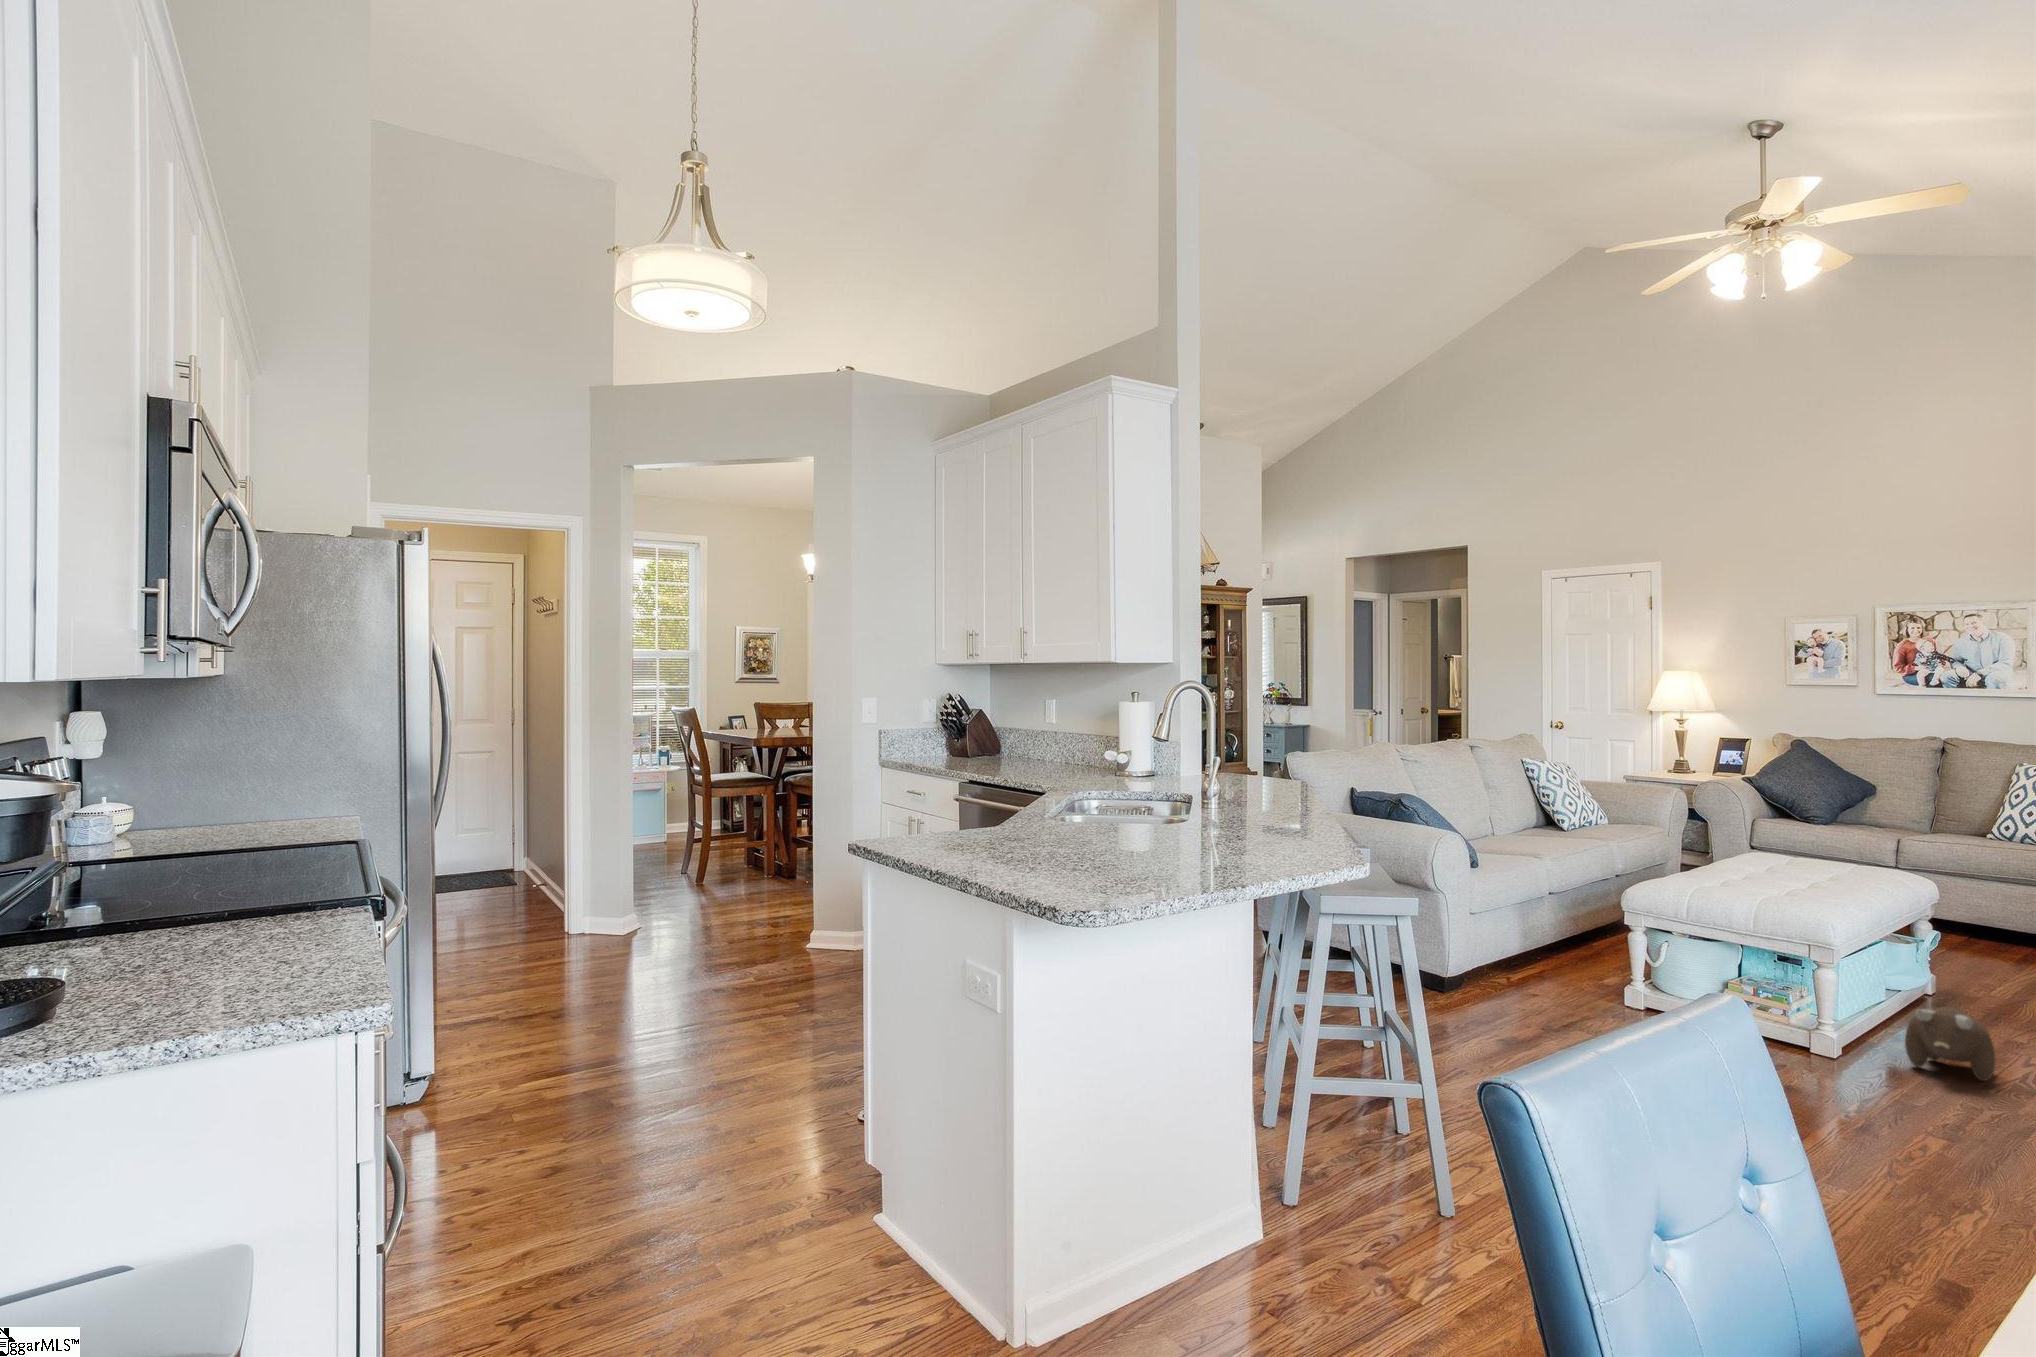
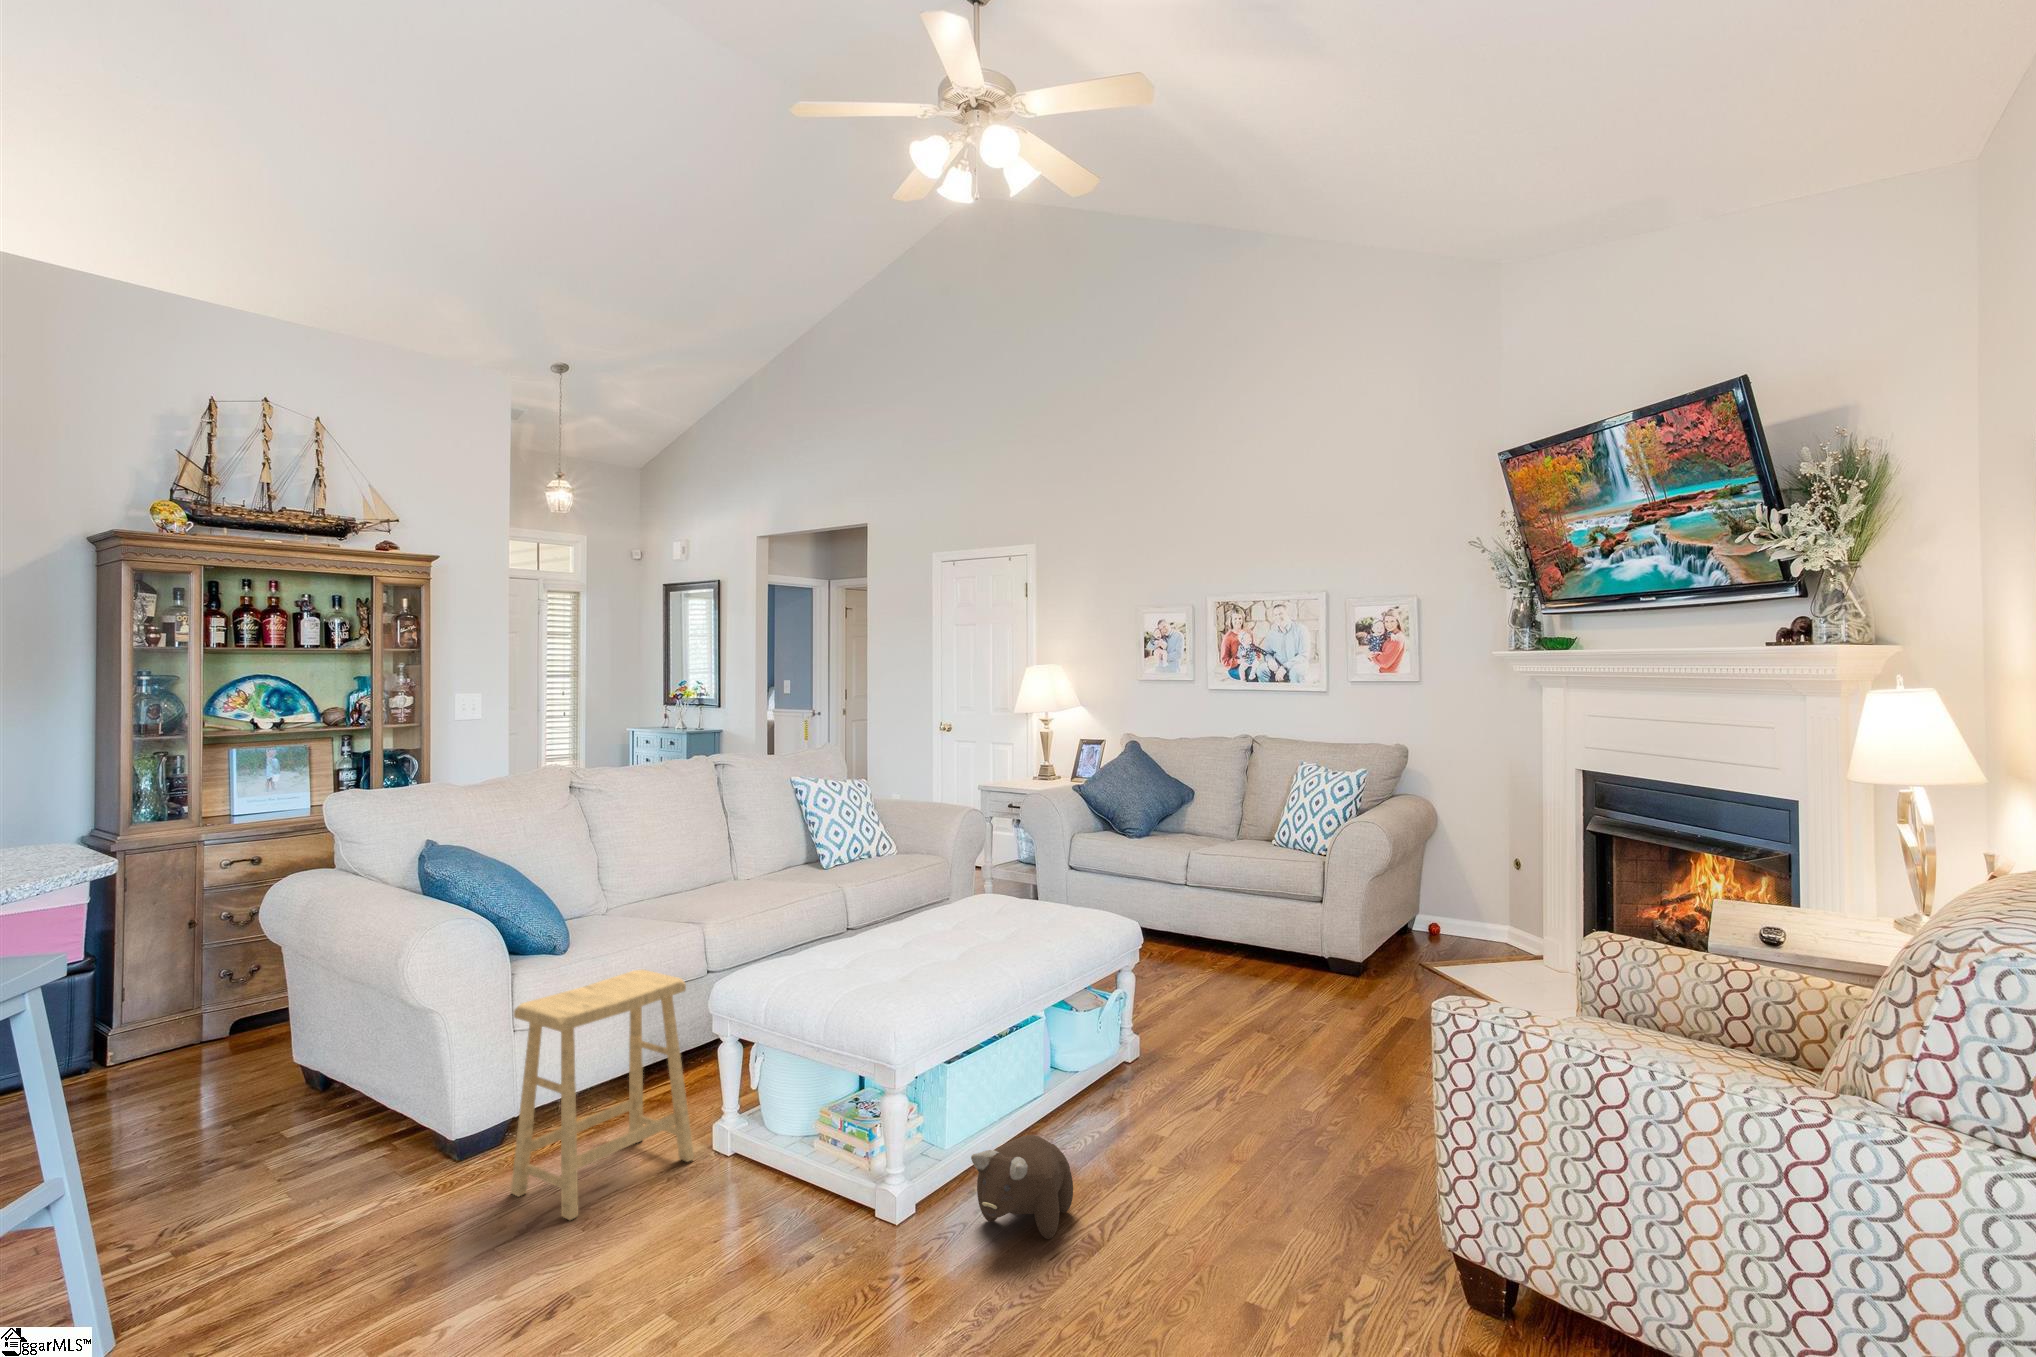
footstool: none [1497,873,1612,1029] -> present [511,969,694,1220]

